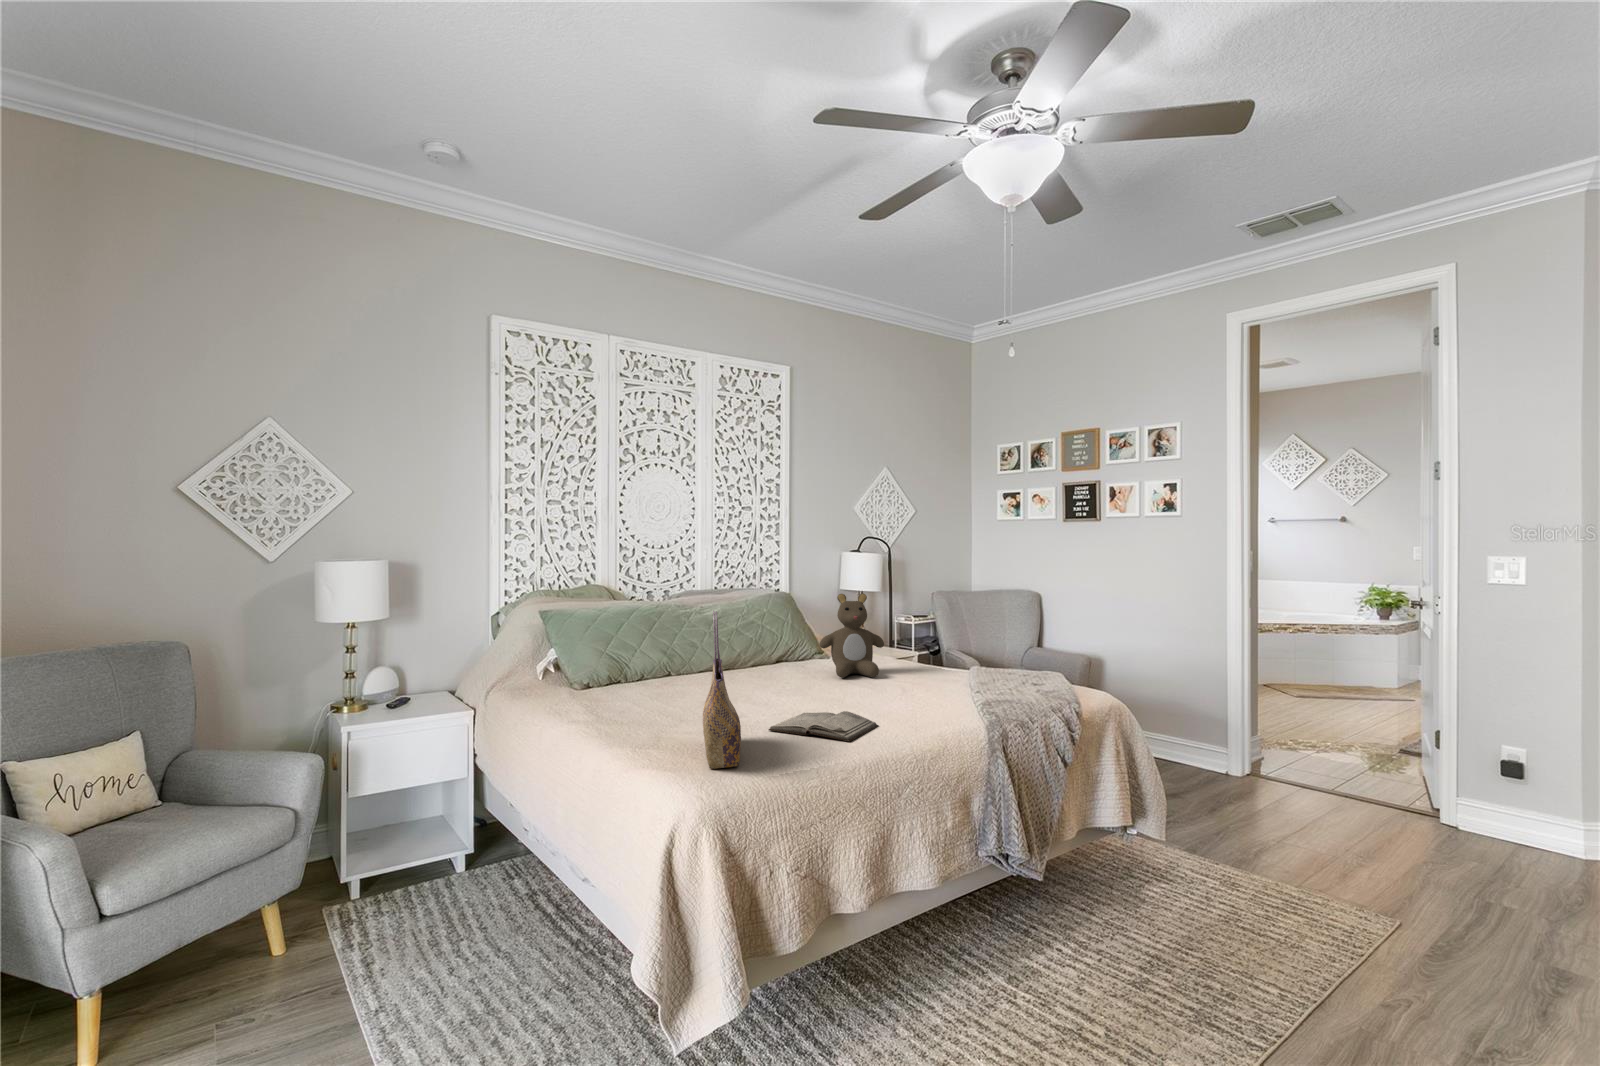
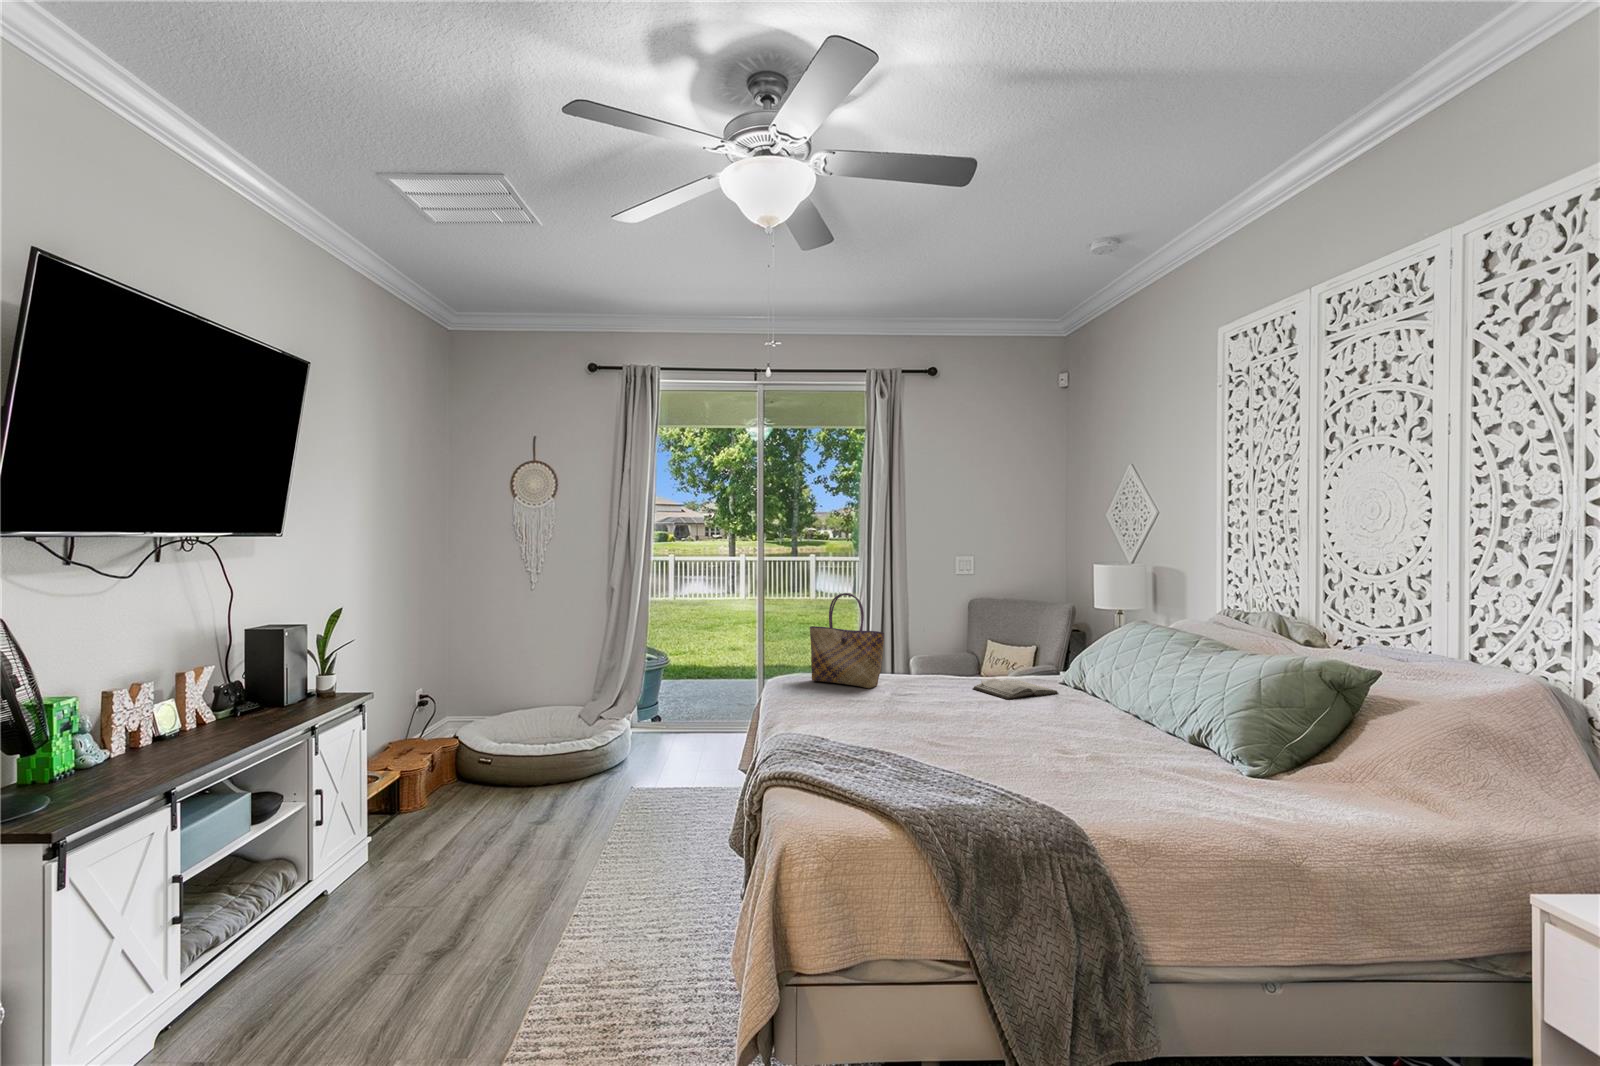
teddy bear: present [819,594,884,678] -> none [1063,642,1151,767]
diary: present [769,711,879,742] -> present [973,678,1058,700]

